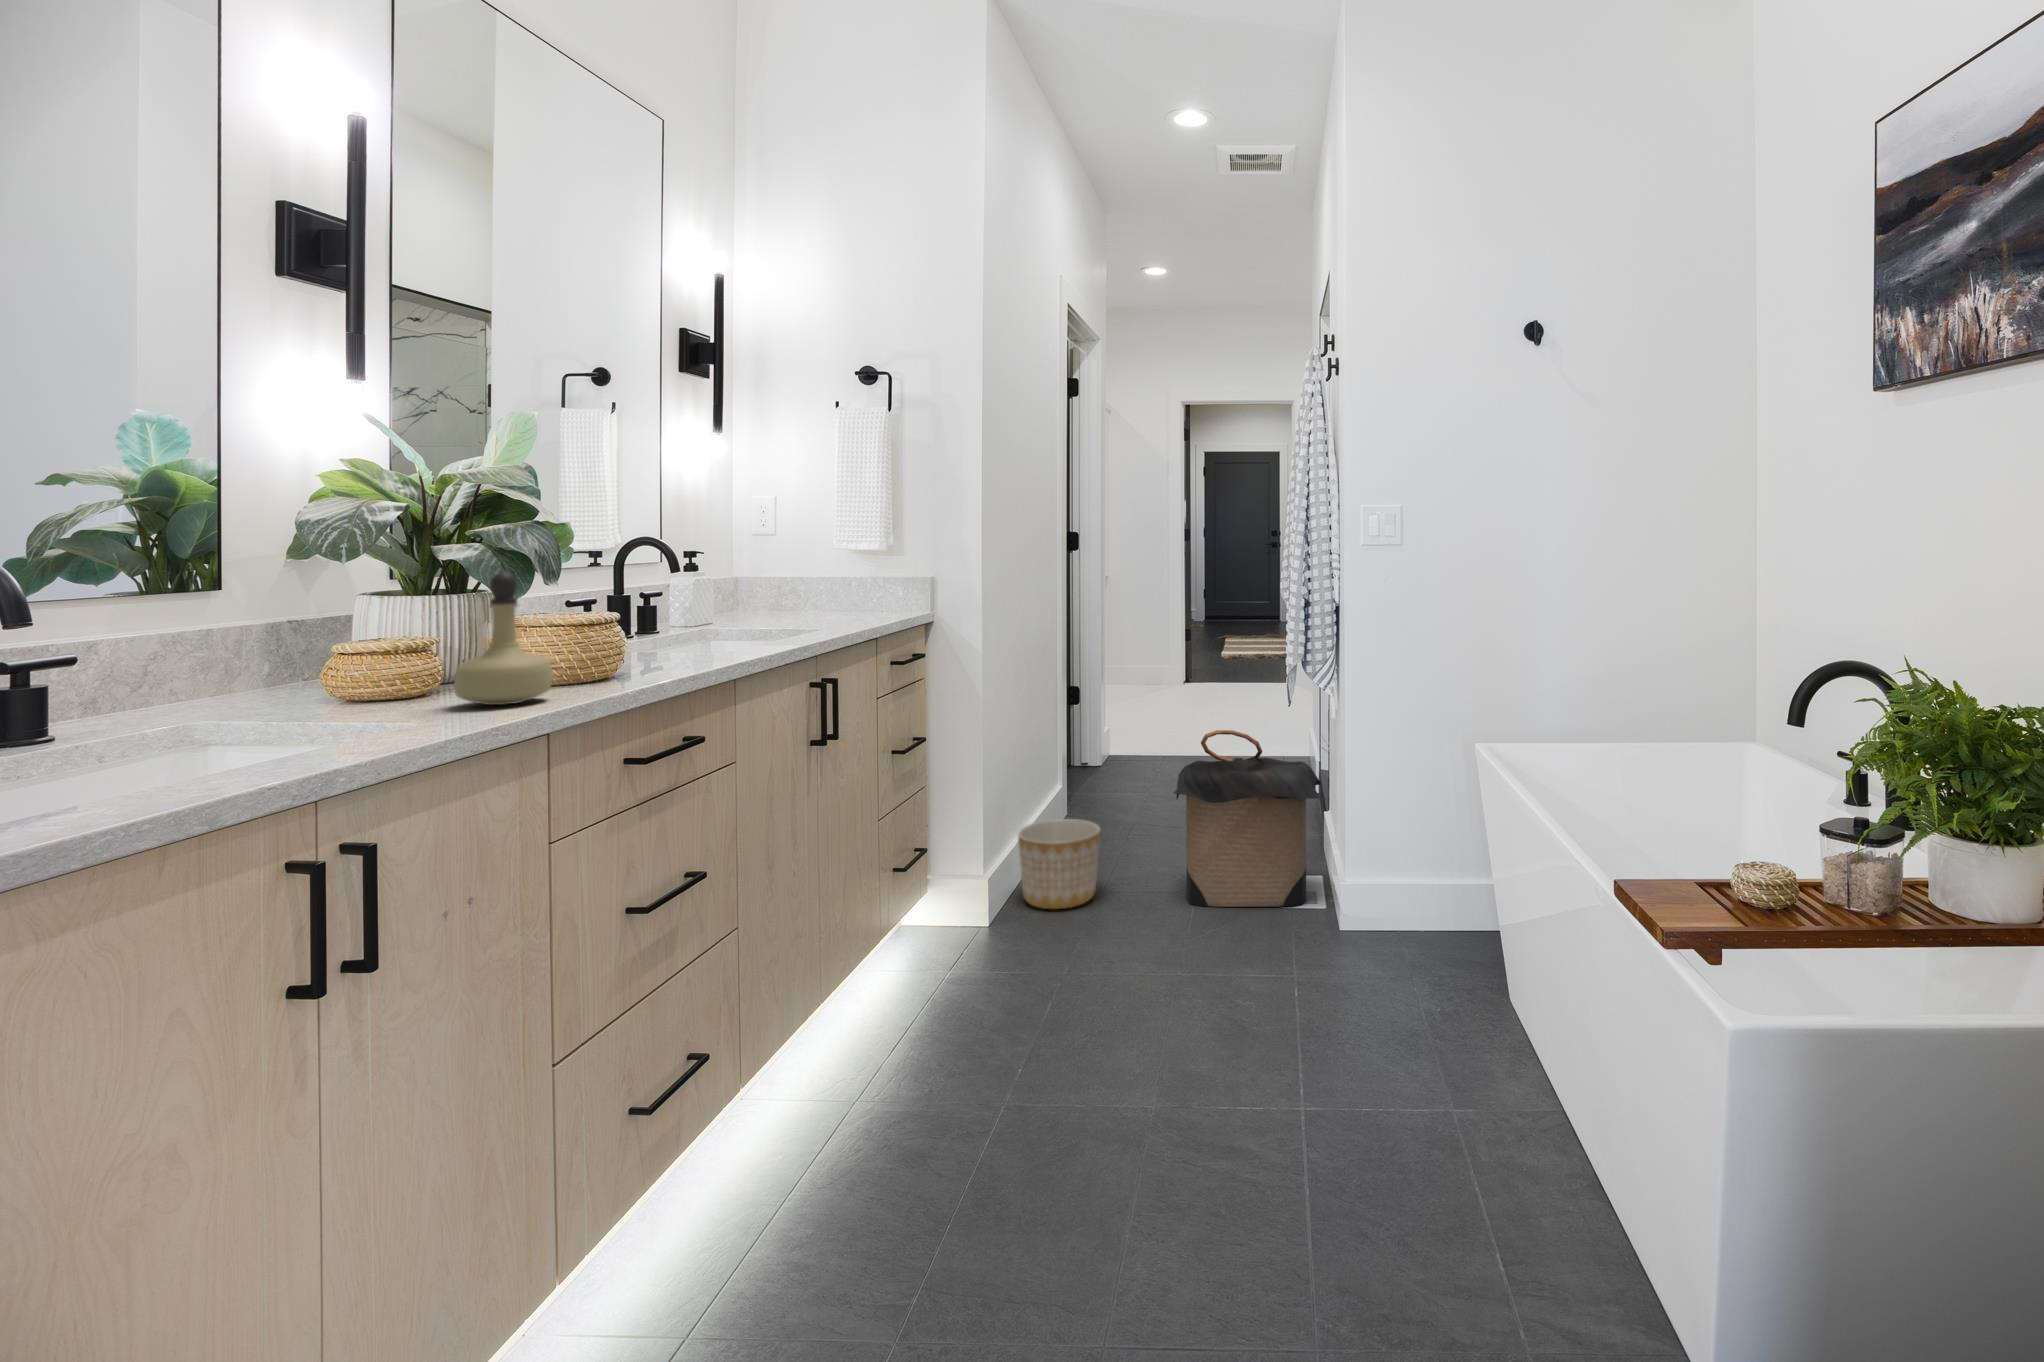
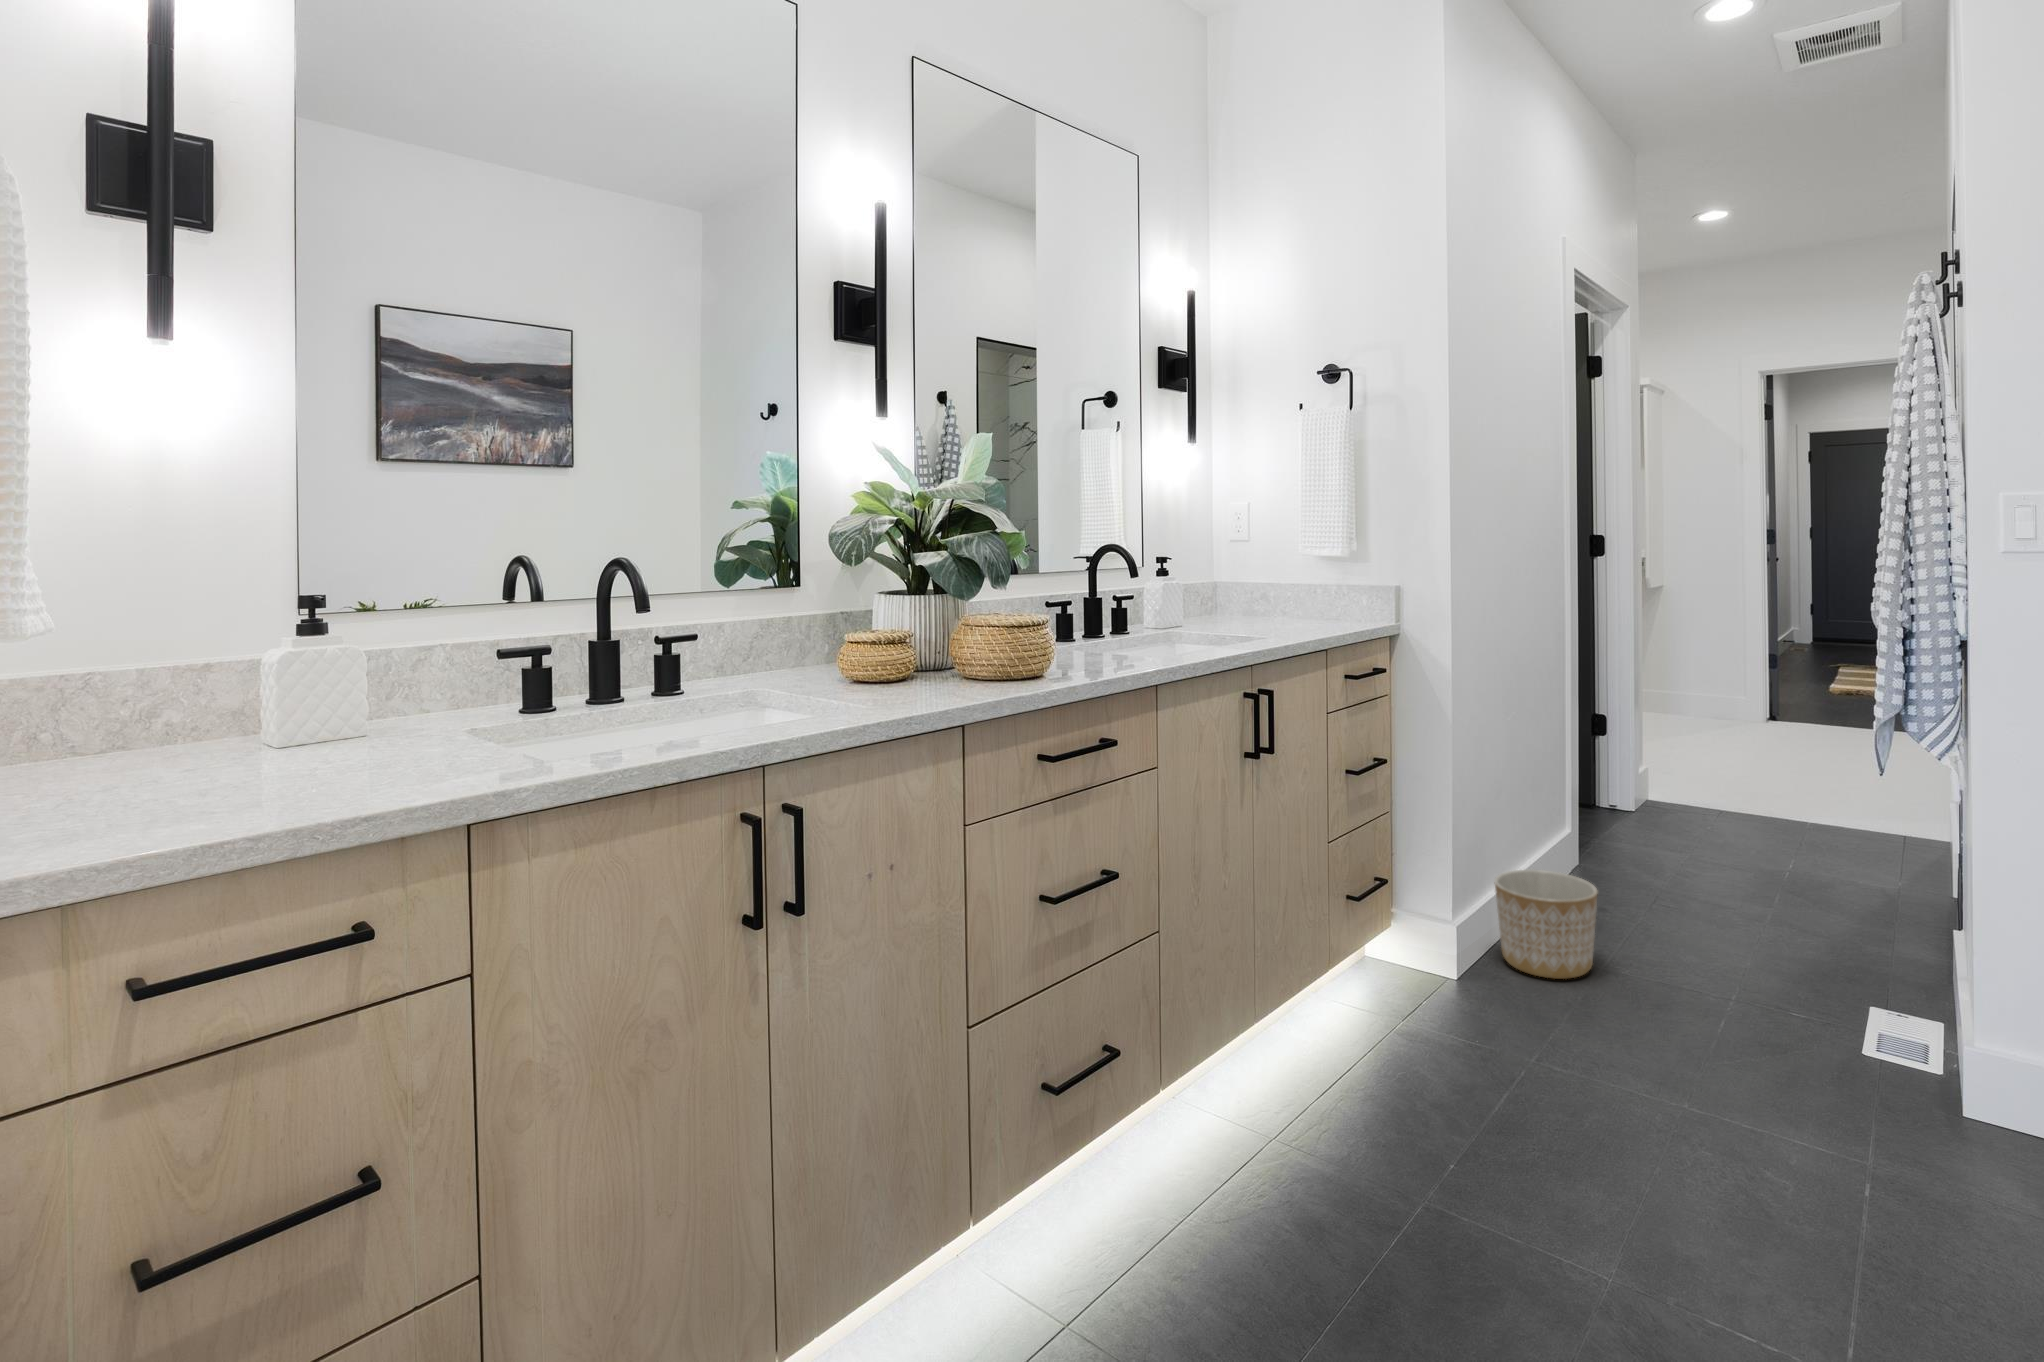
perfume bottle: present [454,572,552,705] -> none [908,574,982,693]
laundry hamper: present [1174,730,1321,907] -> none [1695,792,1935,1050]

